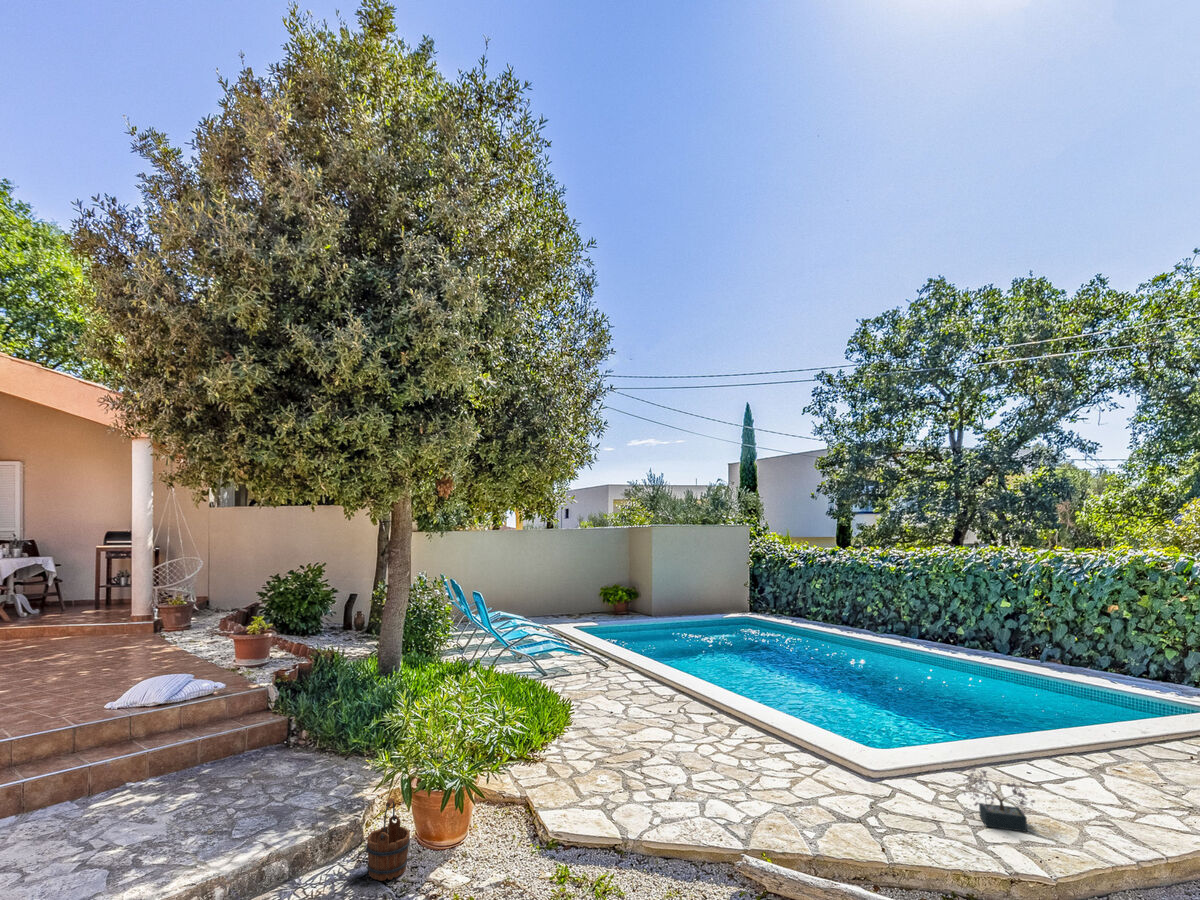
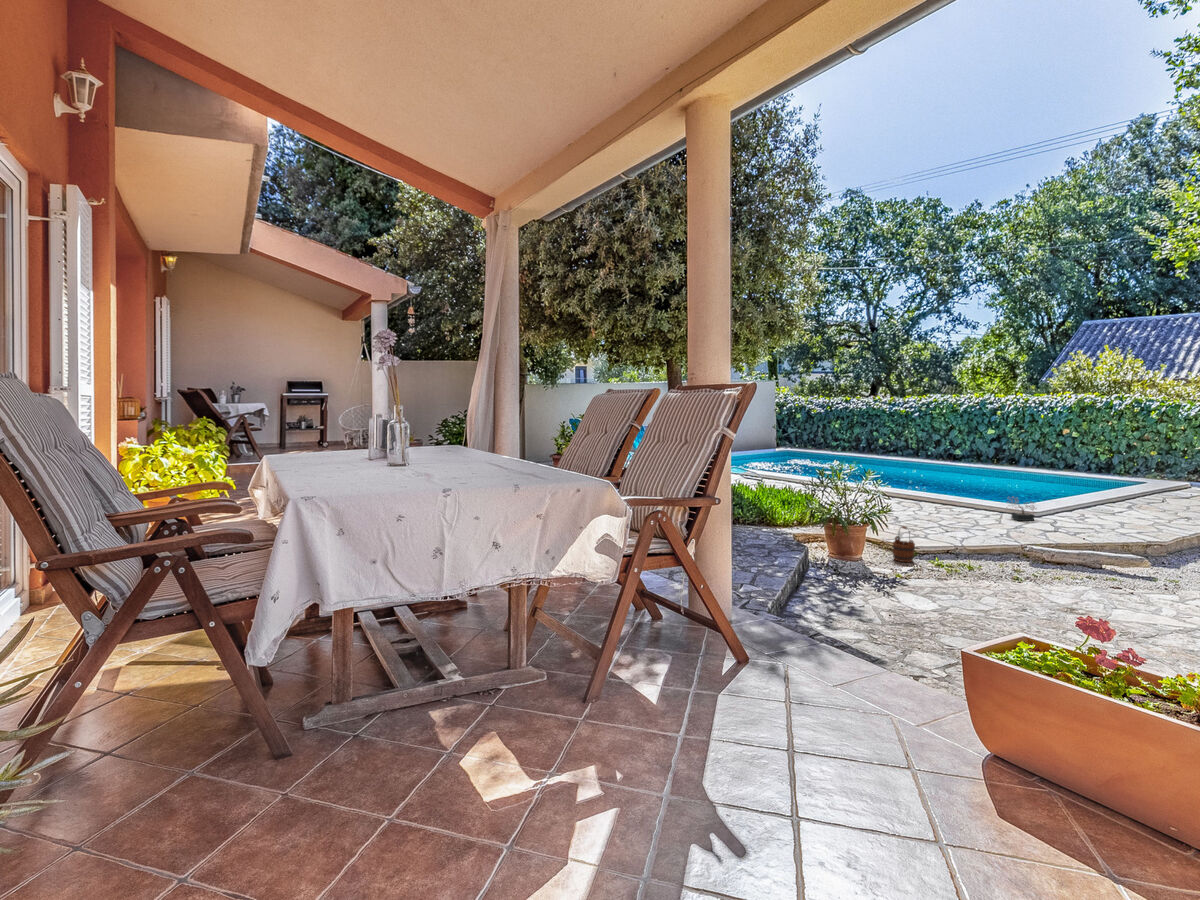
decorative plant: present [963,765,1035,832] -> present [1007,499,1036,521]

